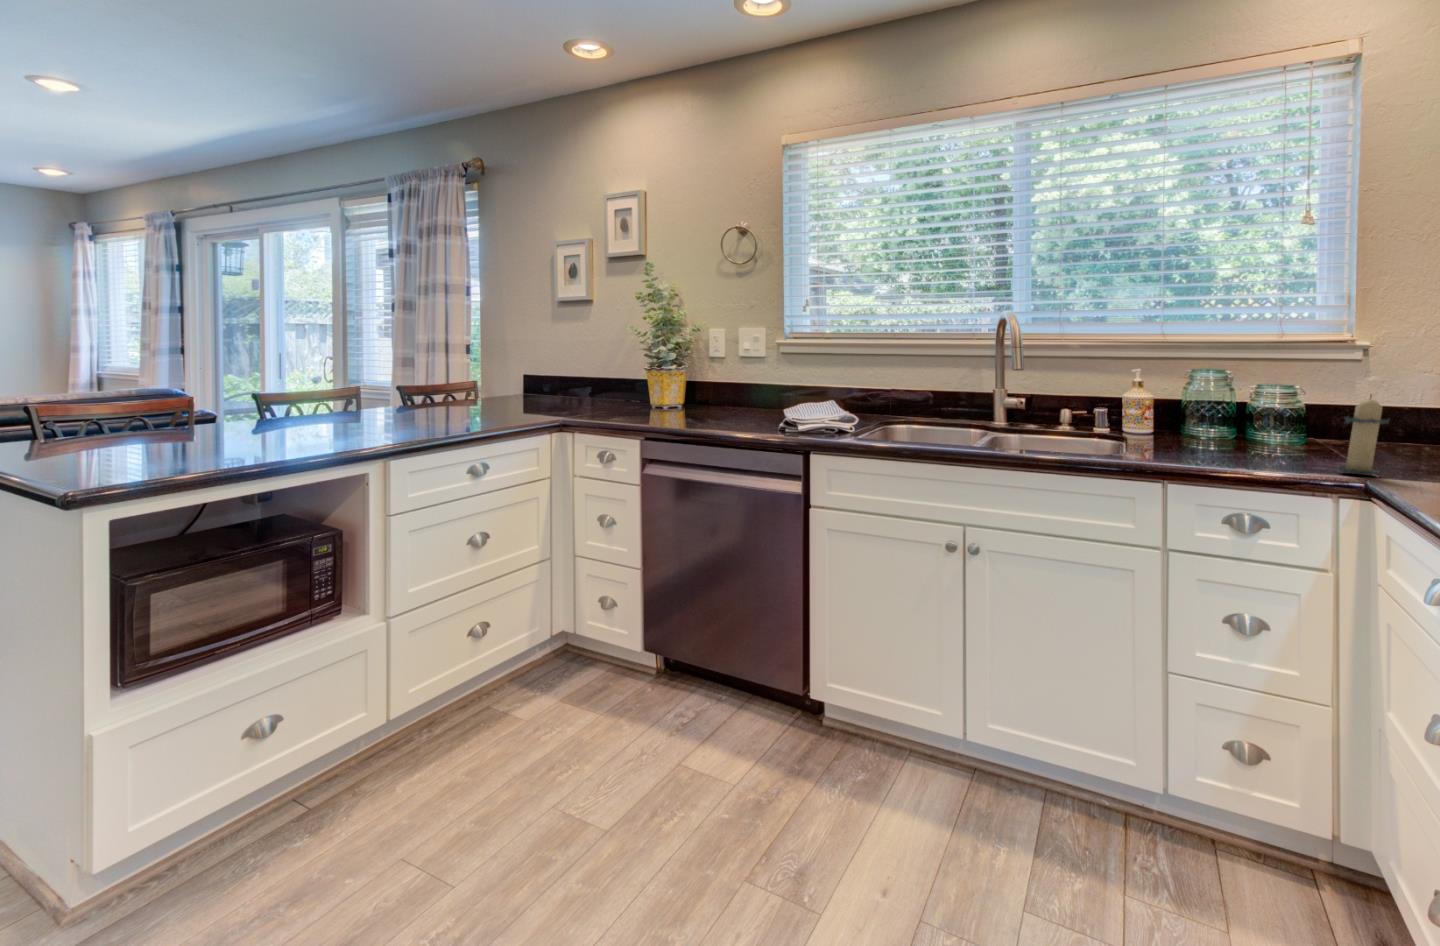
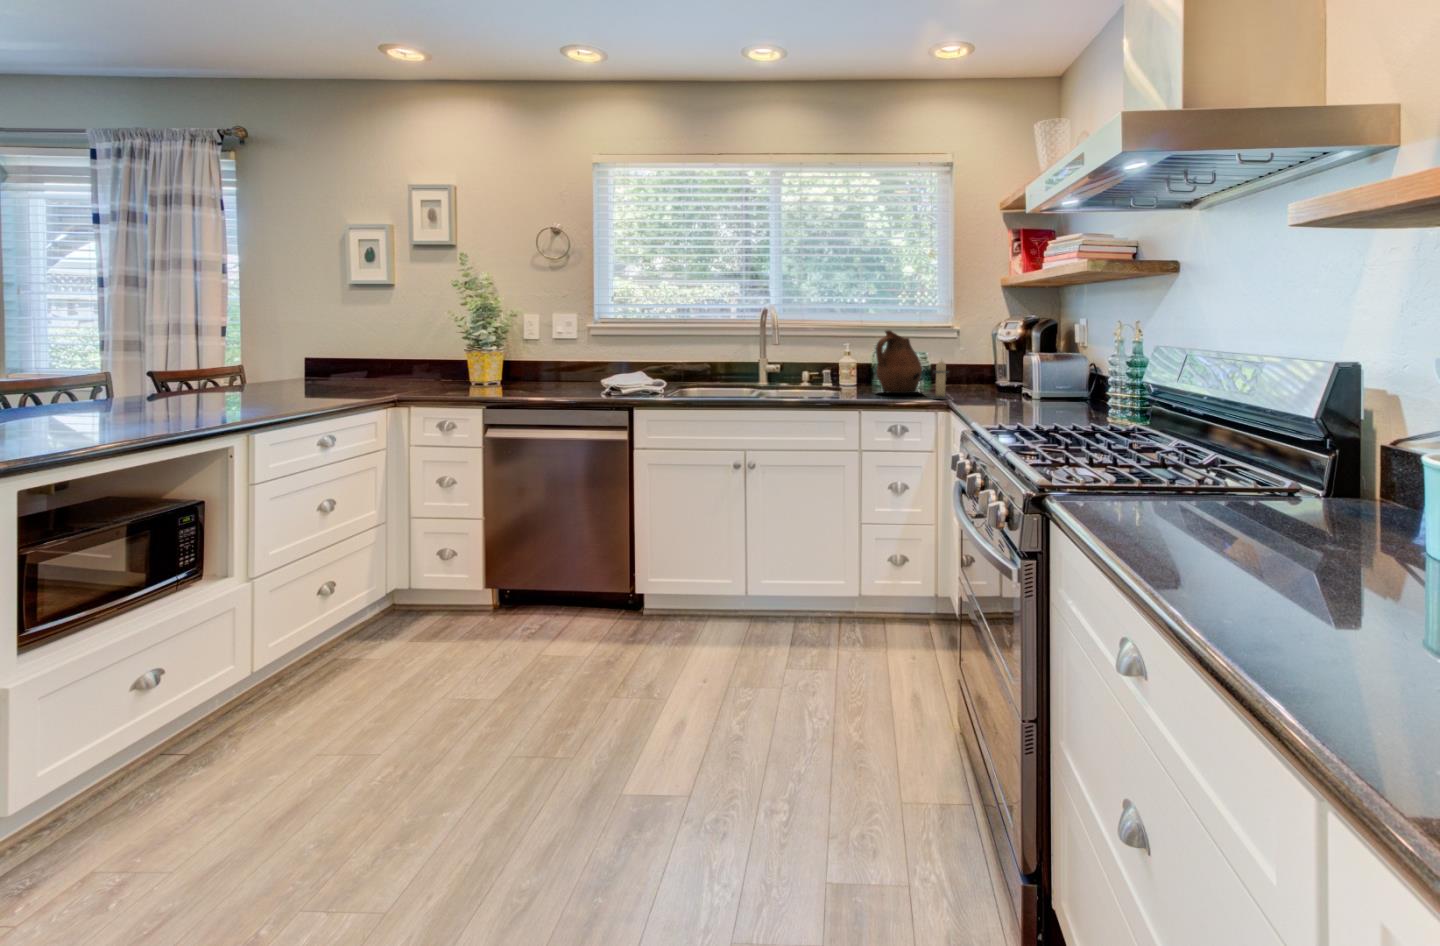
ceramic pitcher: none [1186,342,1310,460] -> present [876,330,922,394]

